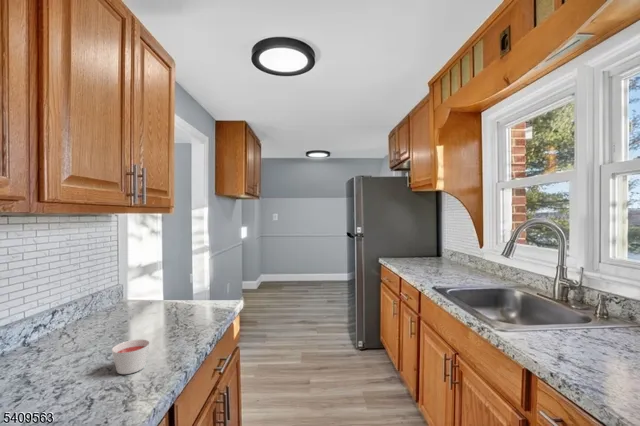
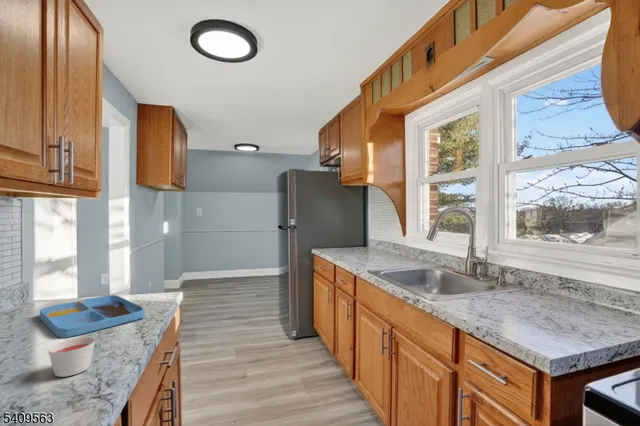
tray: none [123,298,202,336] -> present [40,295,144,338]

